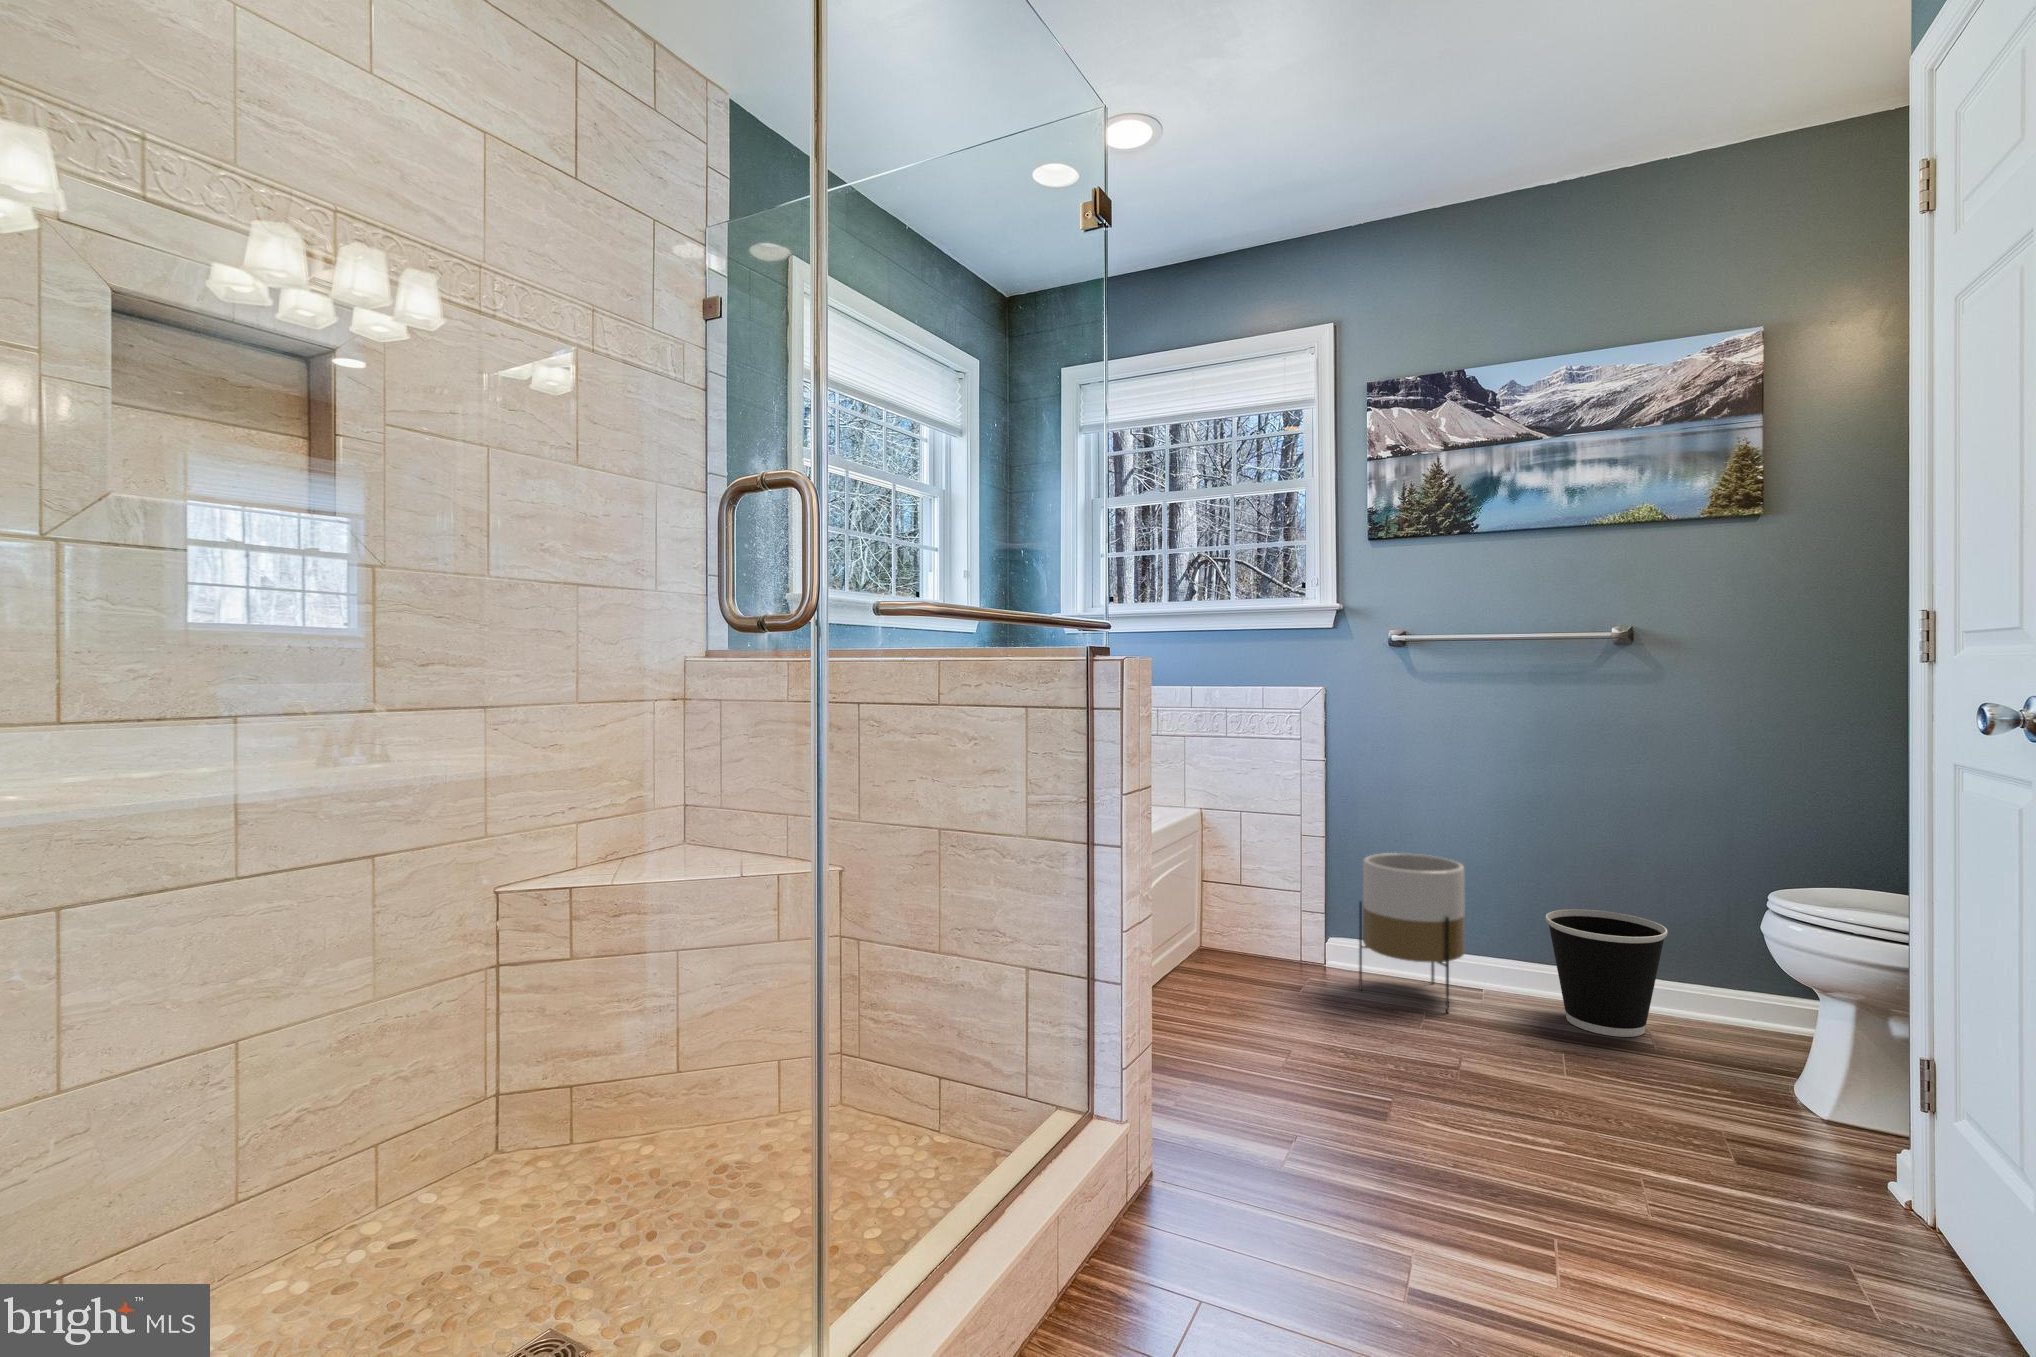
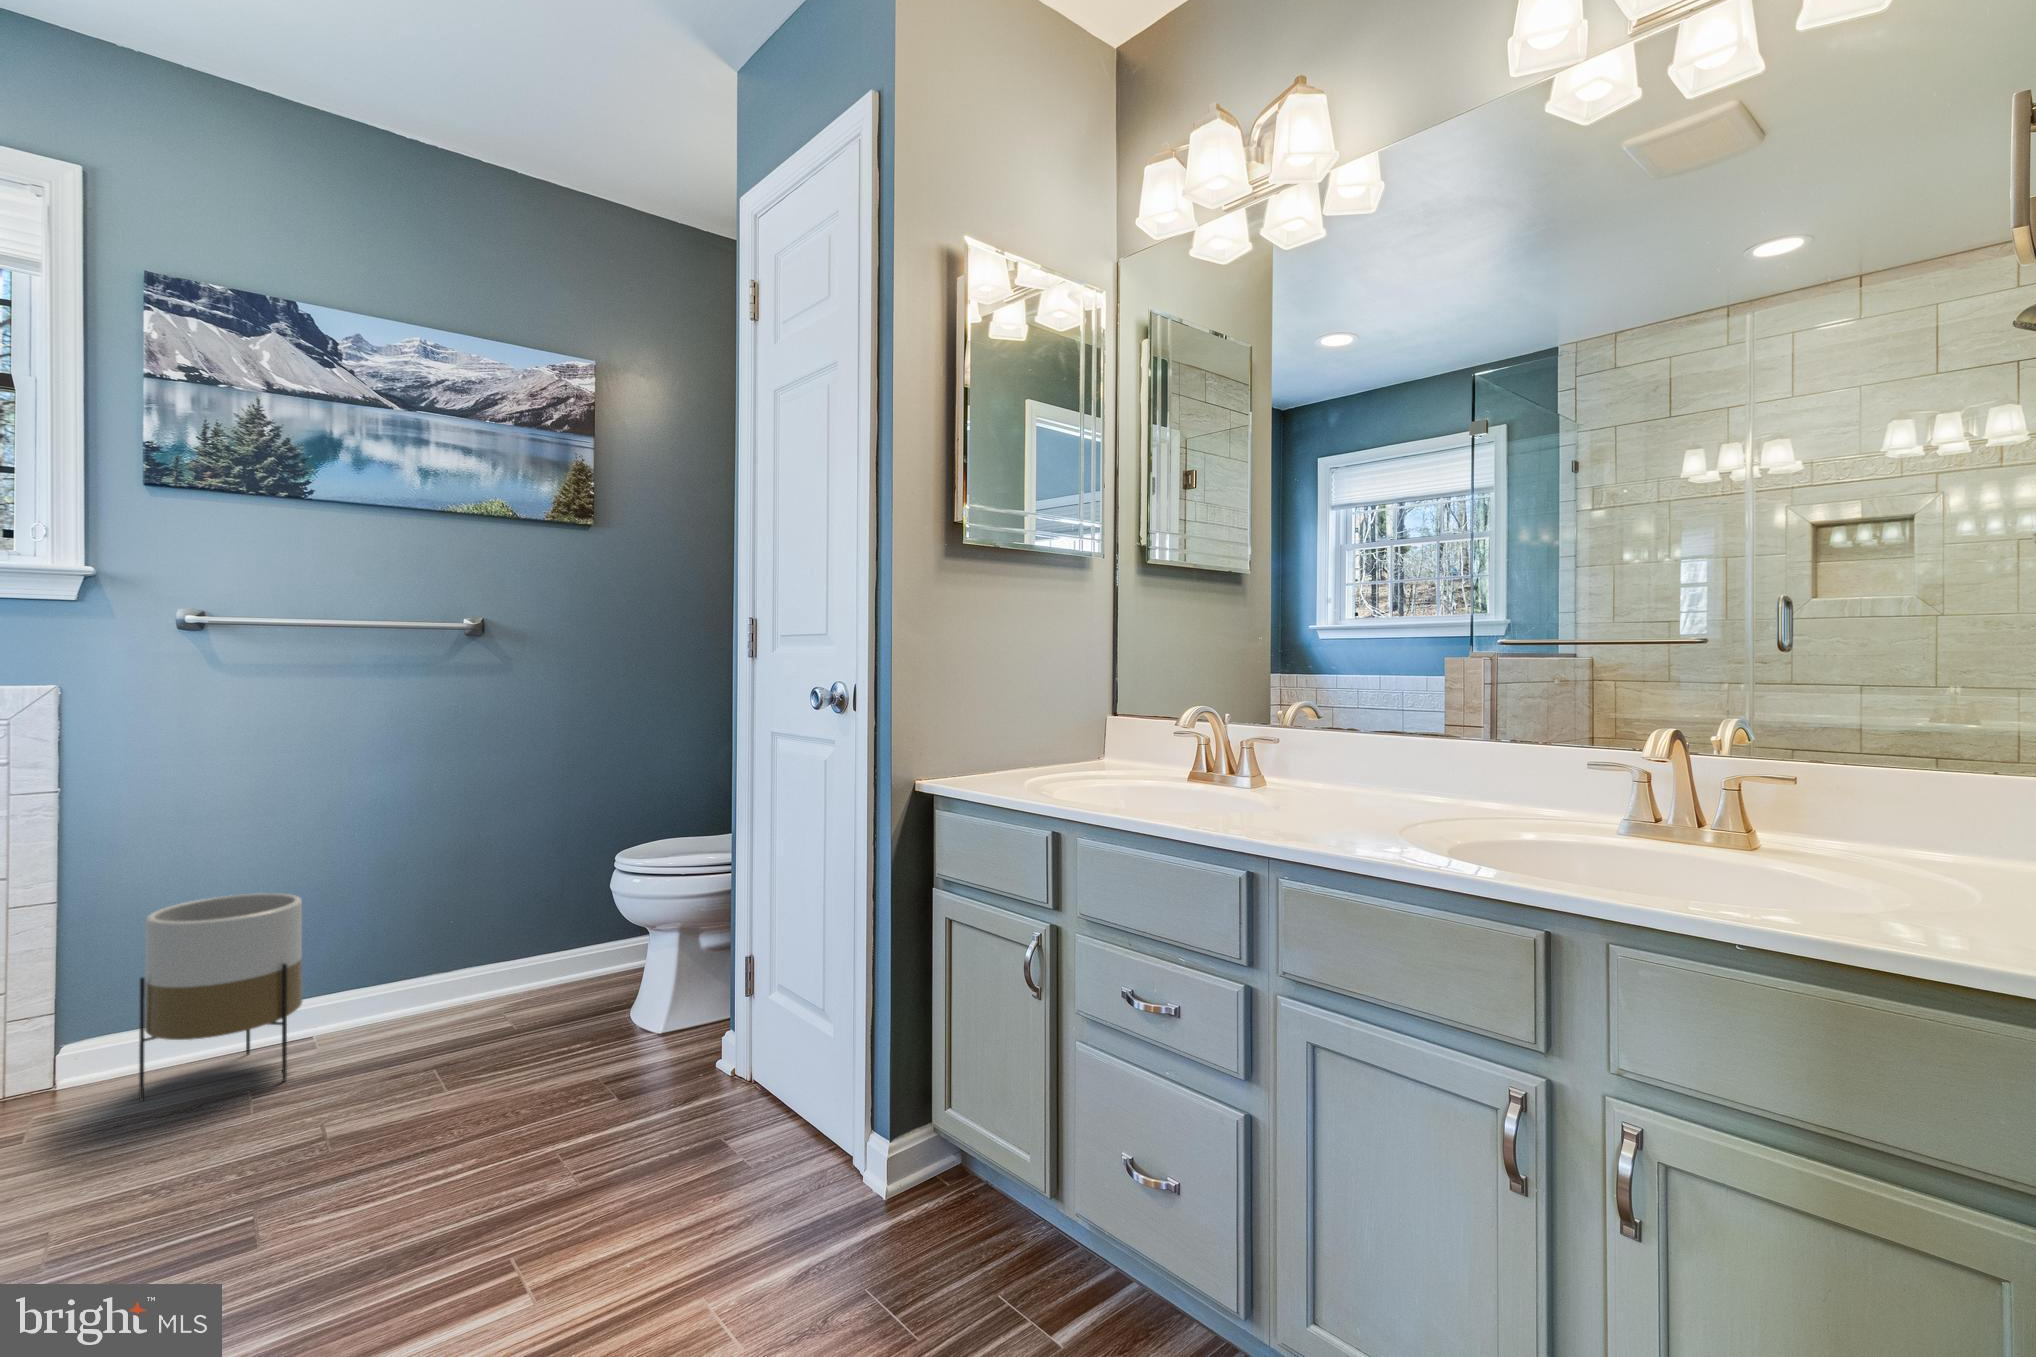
wastebasket: present [1546,909,1668,1037] -> none [402,909,524,1039]

